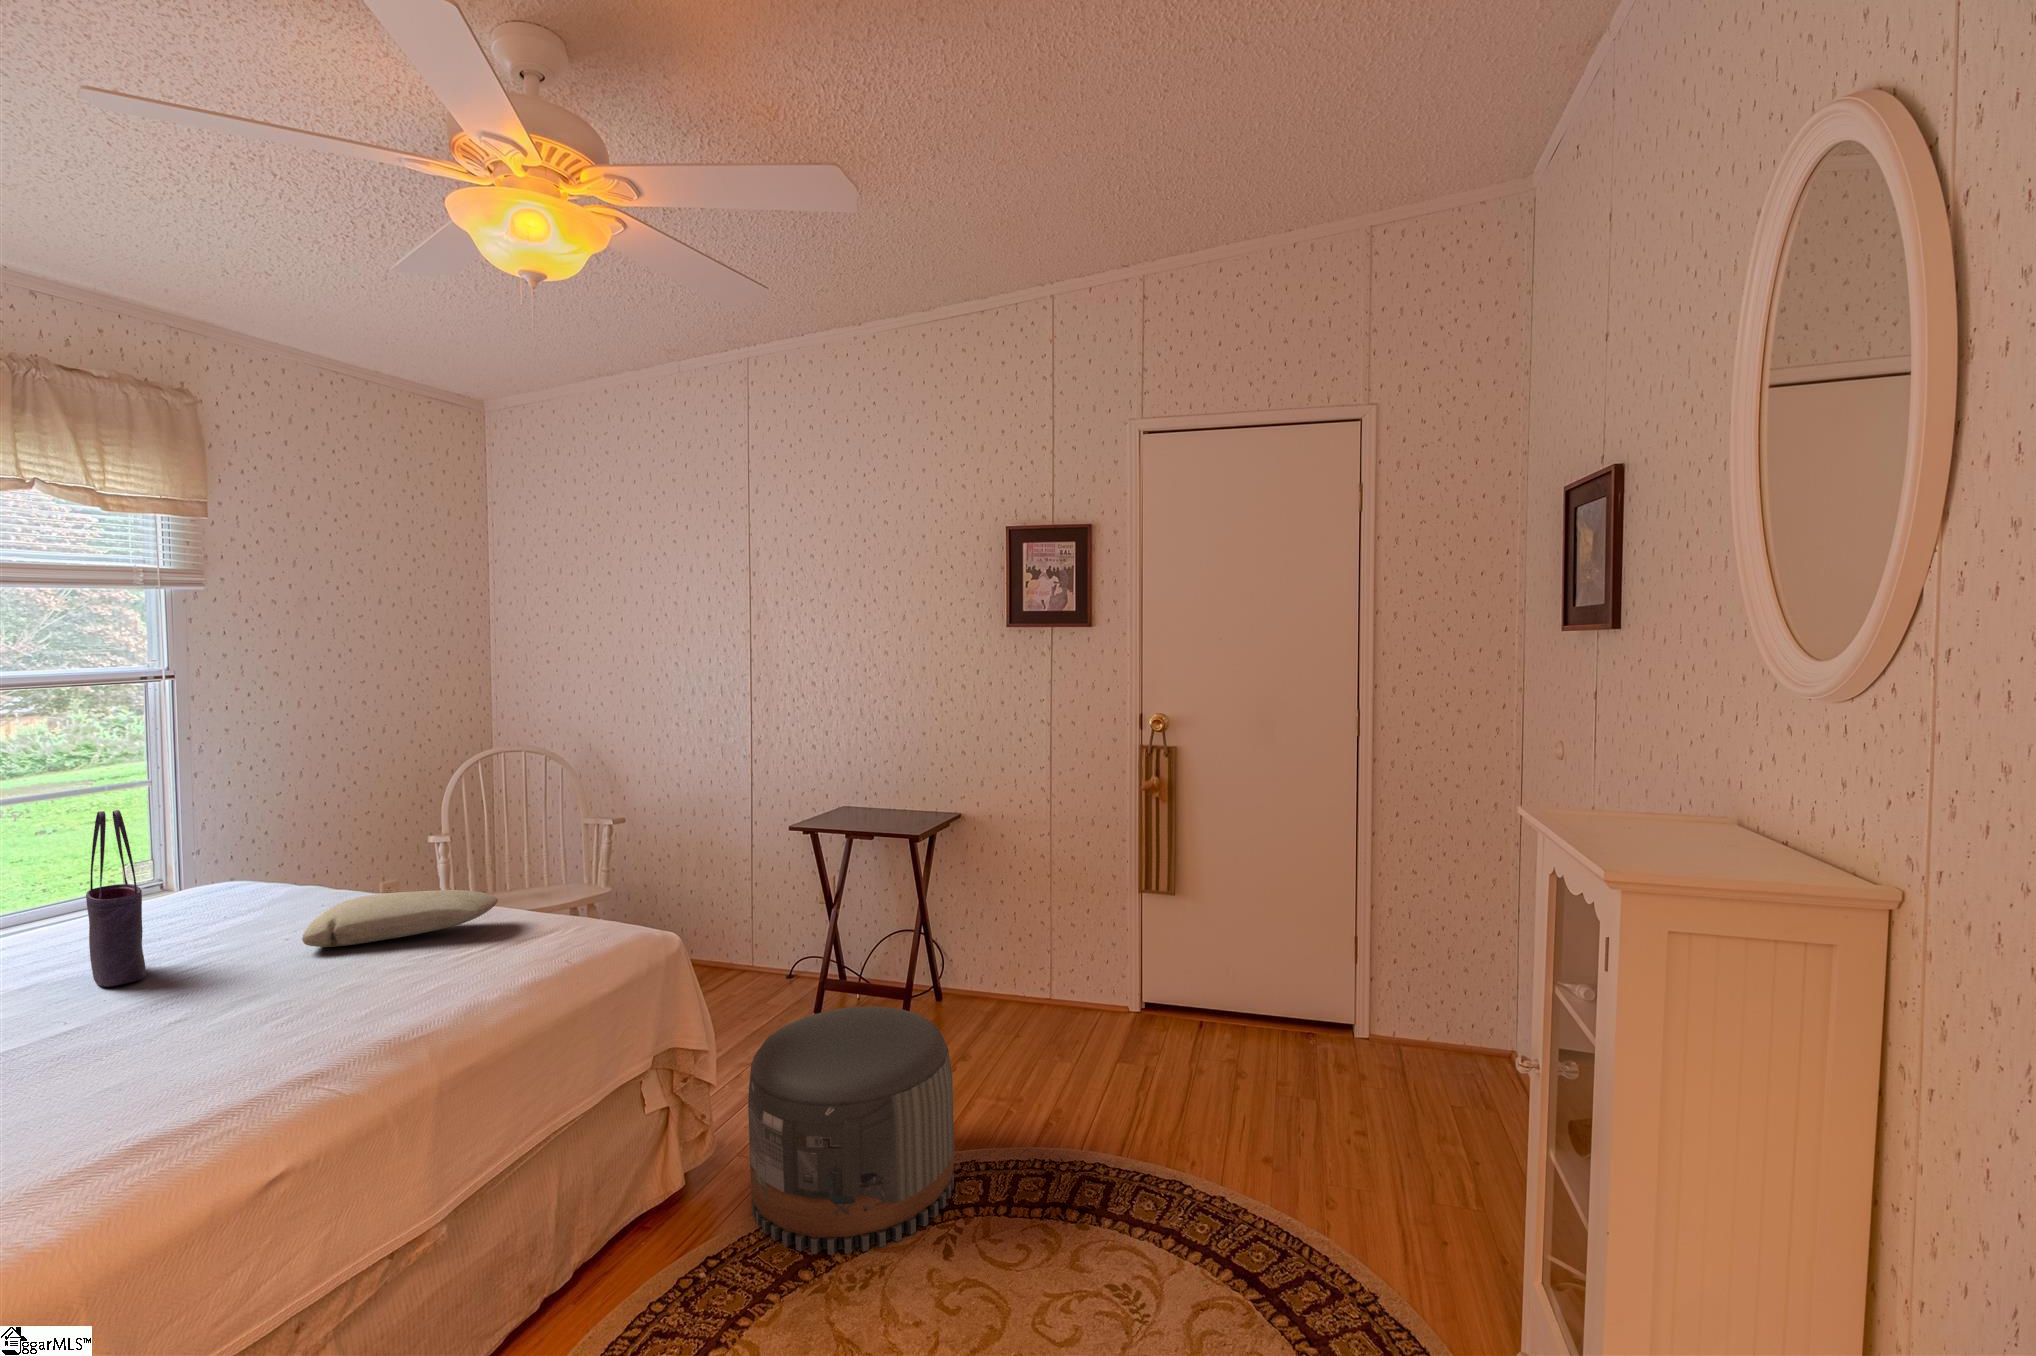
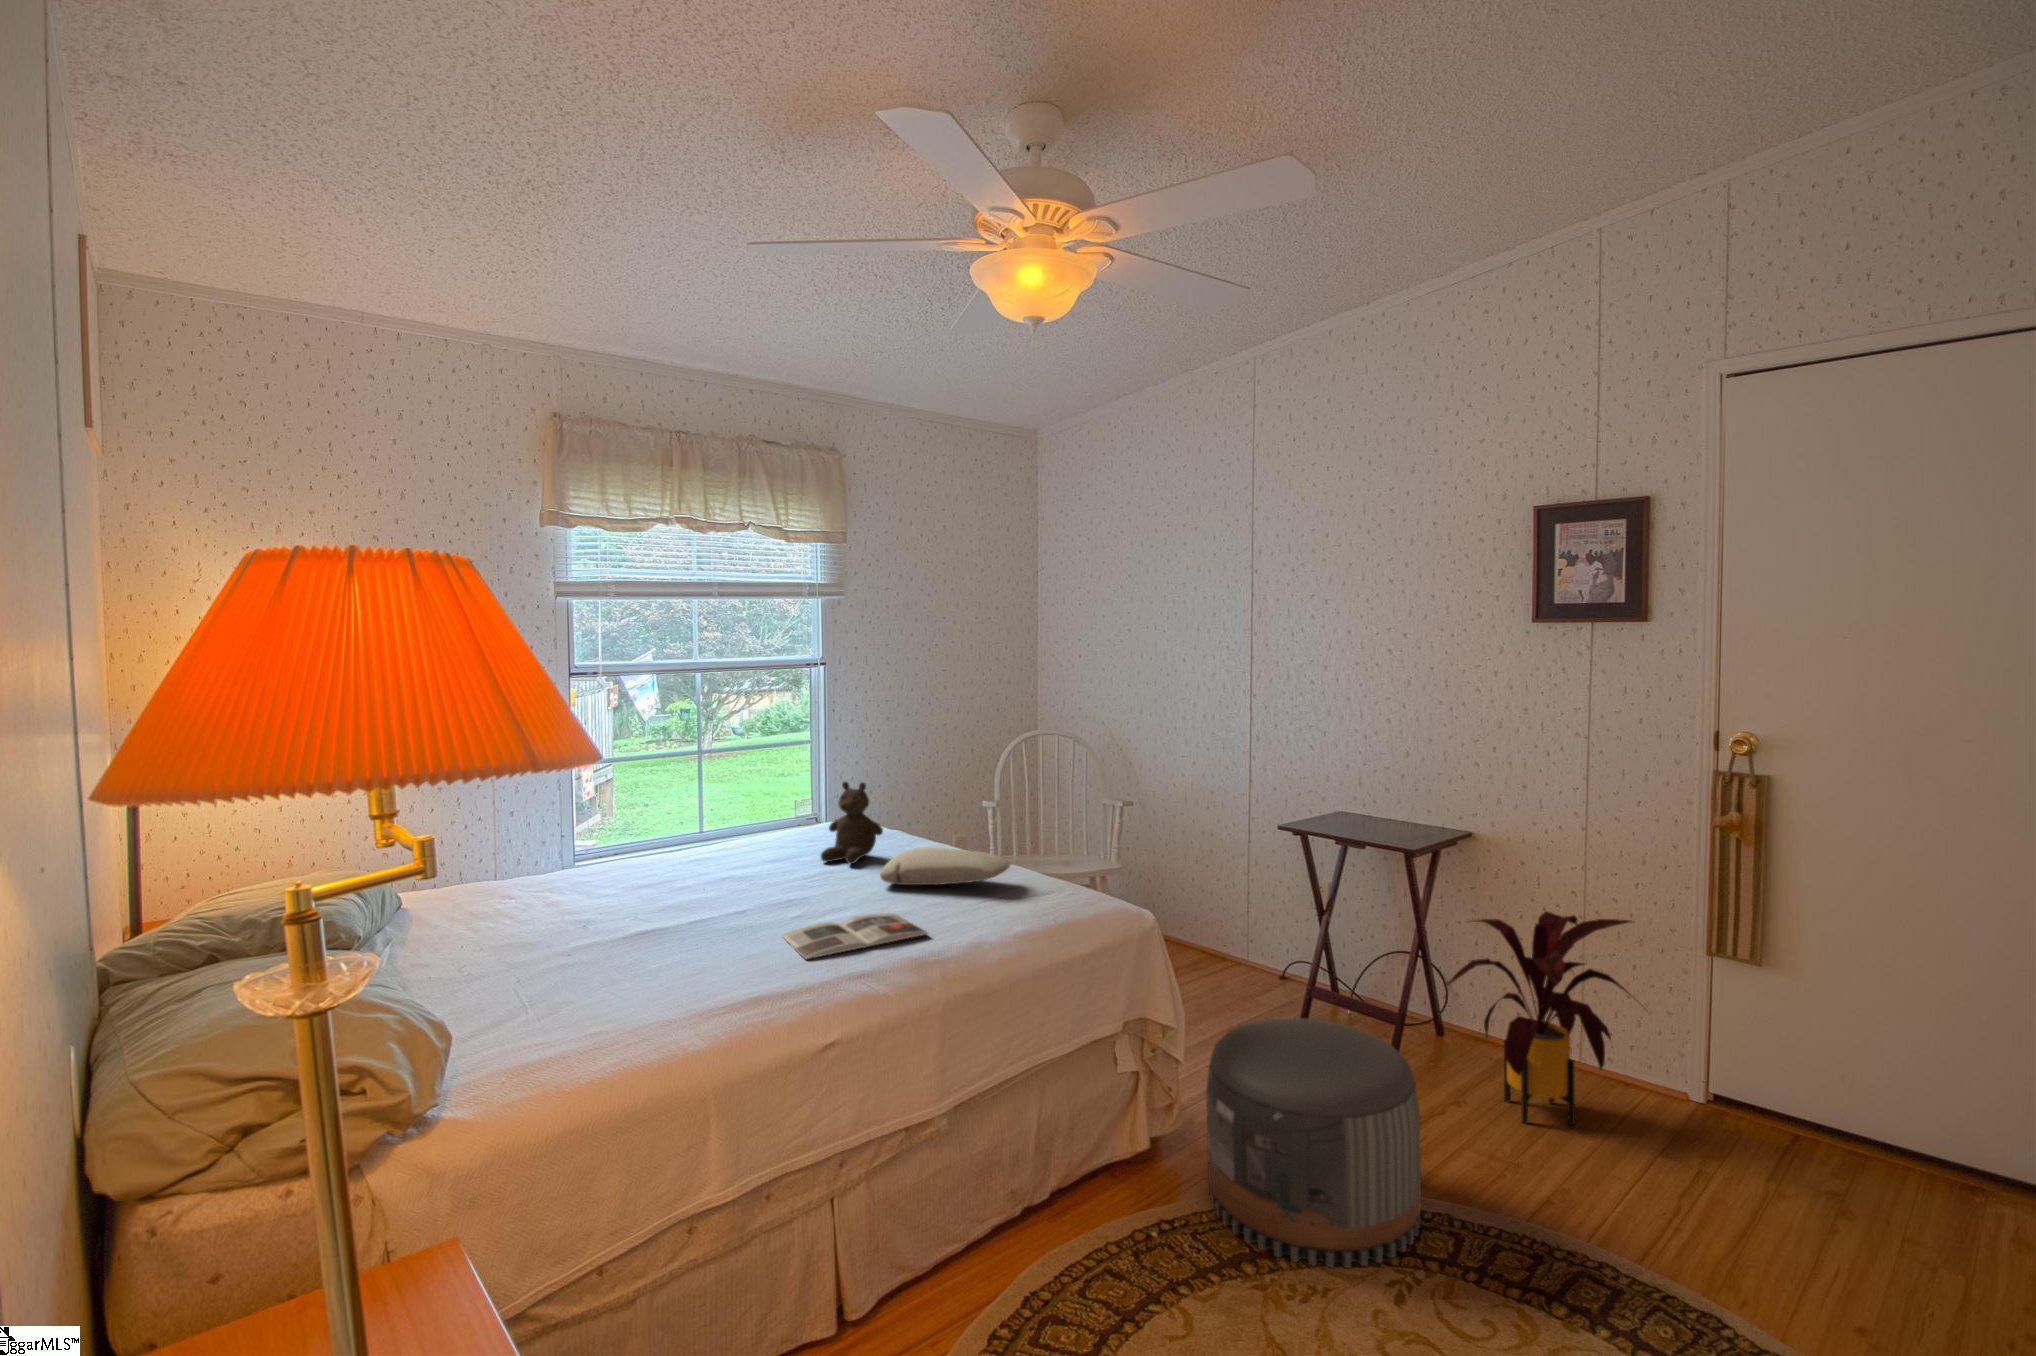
tote bag: present [86,810,146,987] -> none [762,767,792,891]
teddy bear: none [193,821,300,935] -> present [821,782,883,864]
house plant: none [952,872,1105,1061] -> present [1447,911,1631,1125]
magazine: none [133,984,394,1070] -> present [782,913,928,959]

